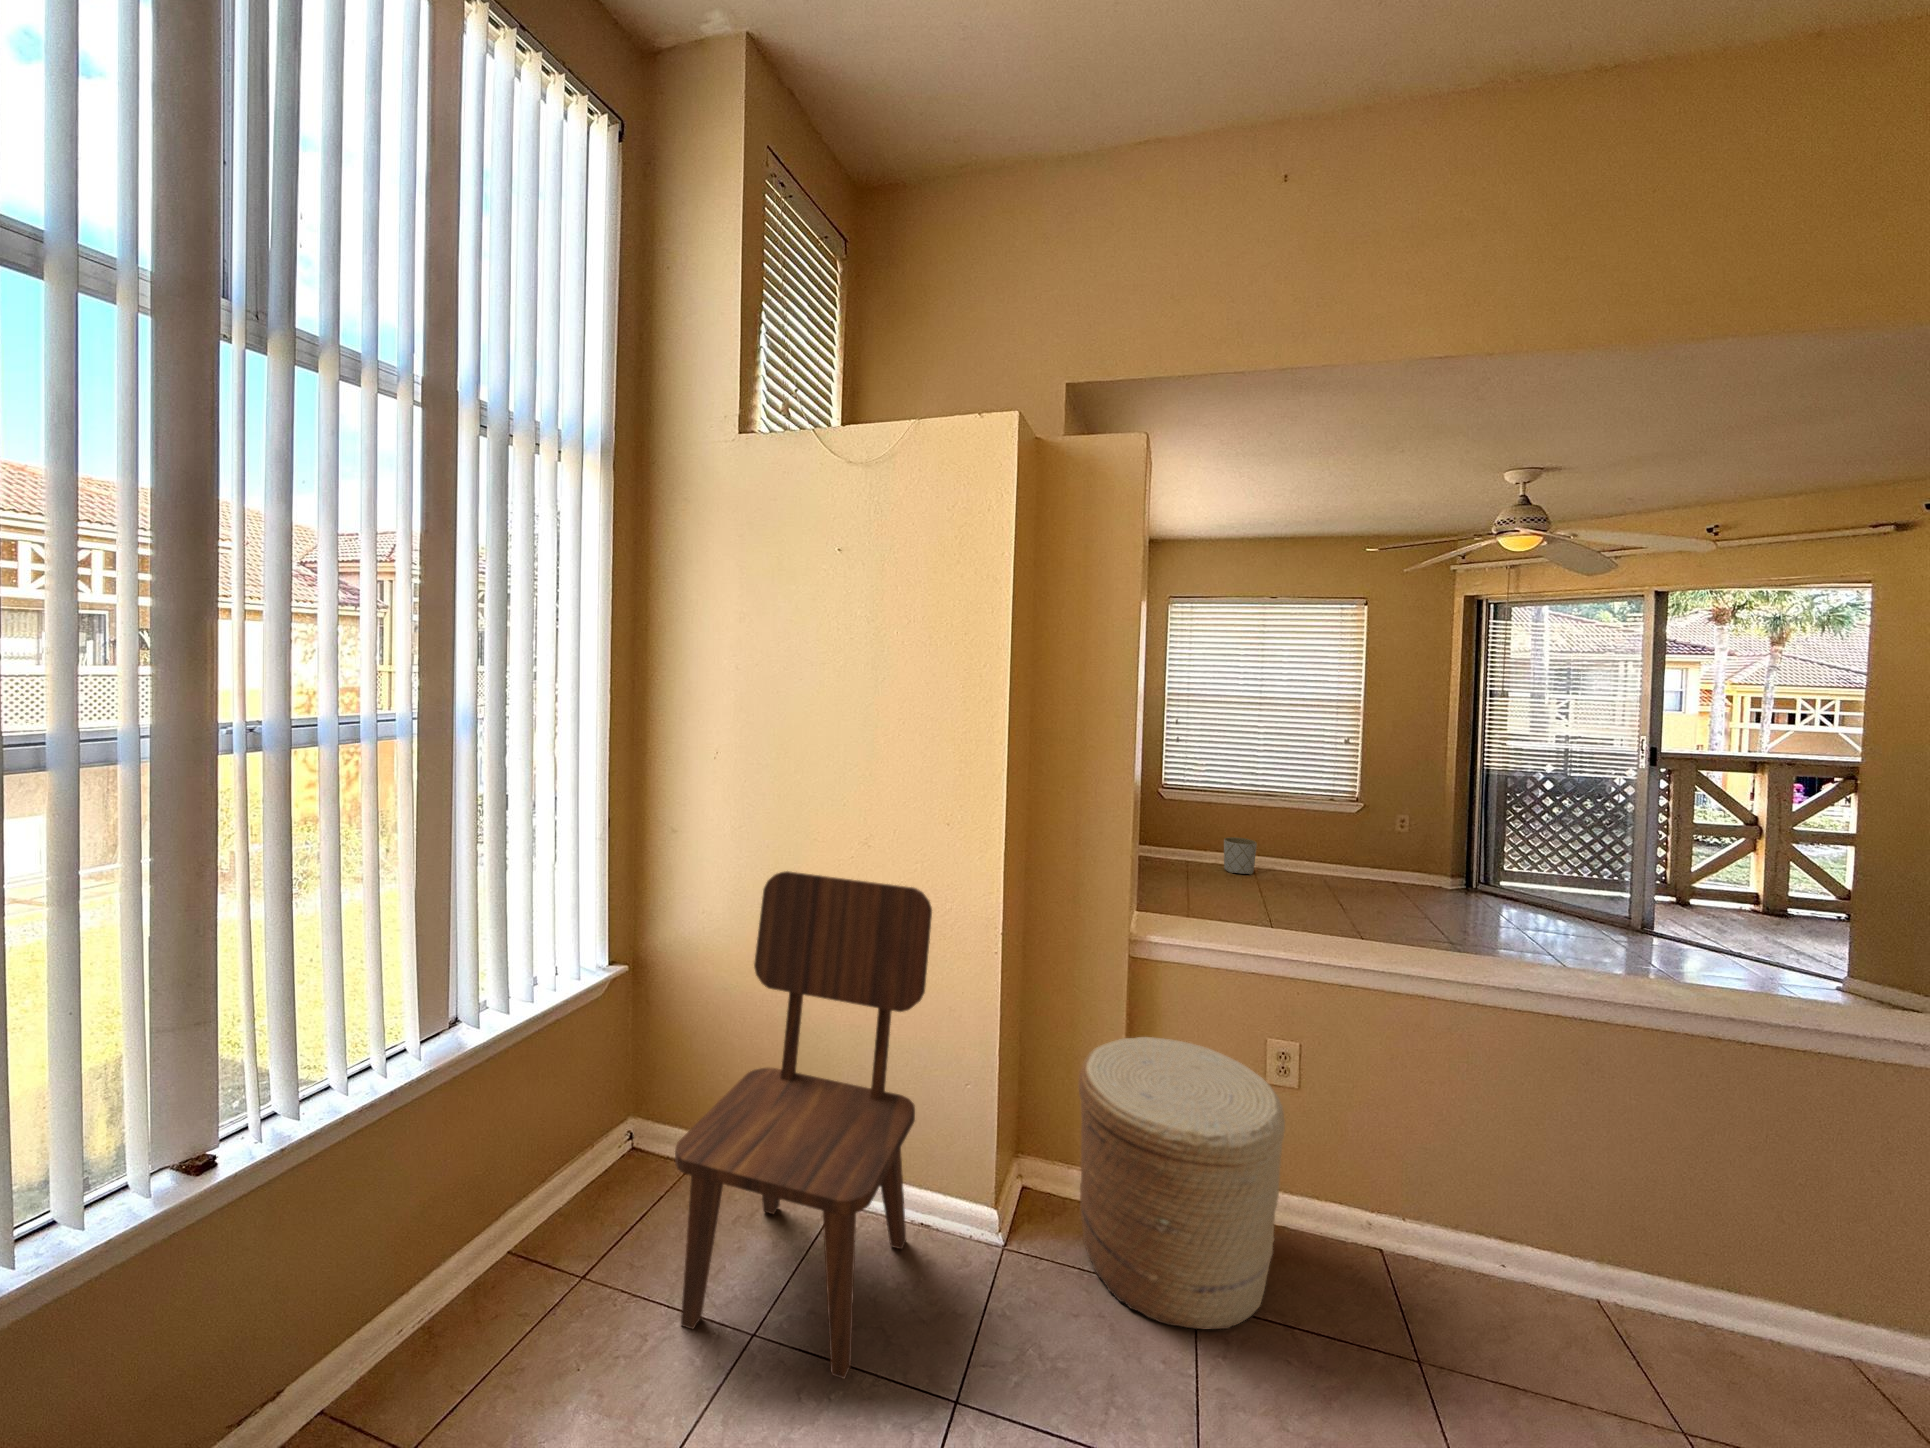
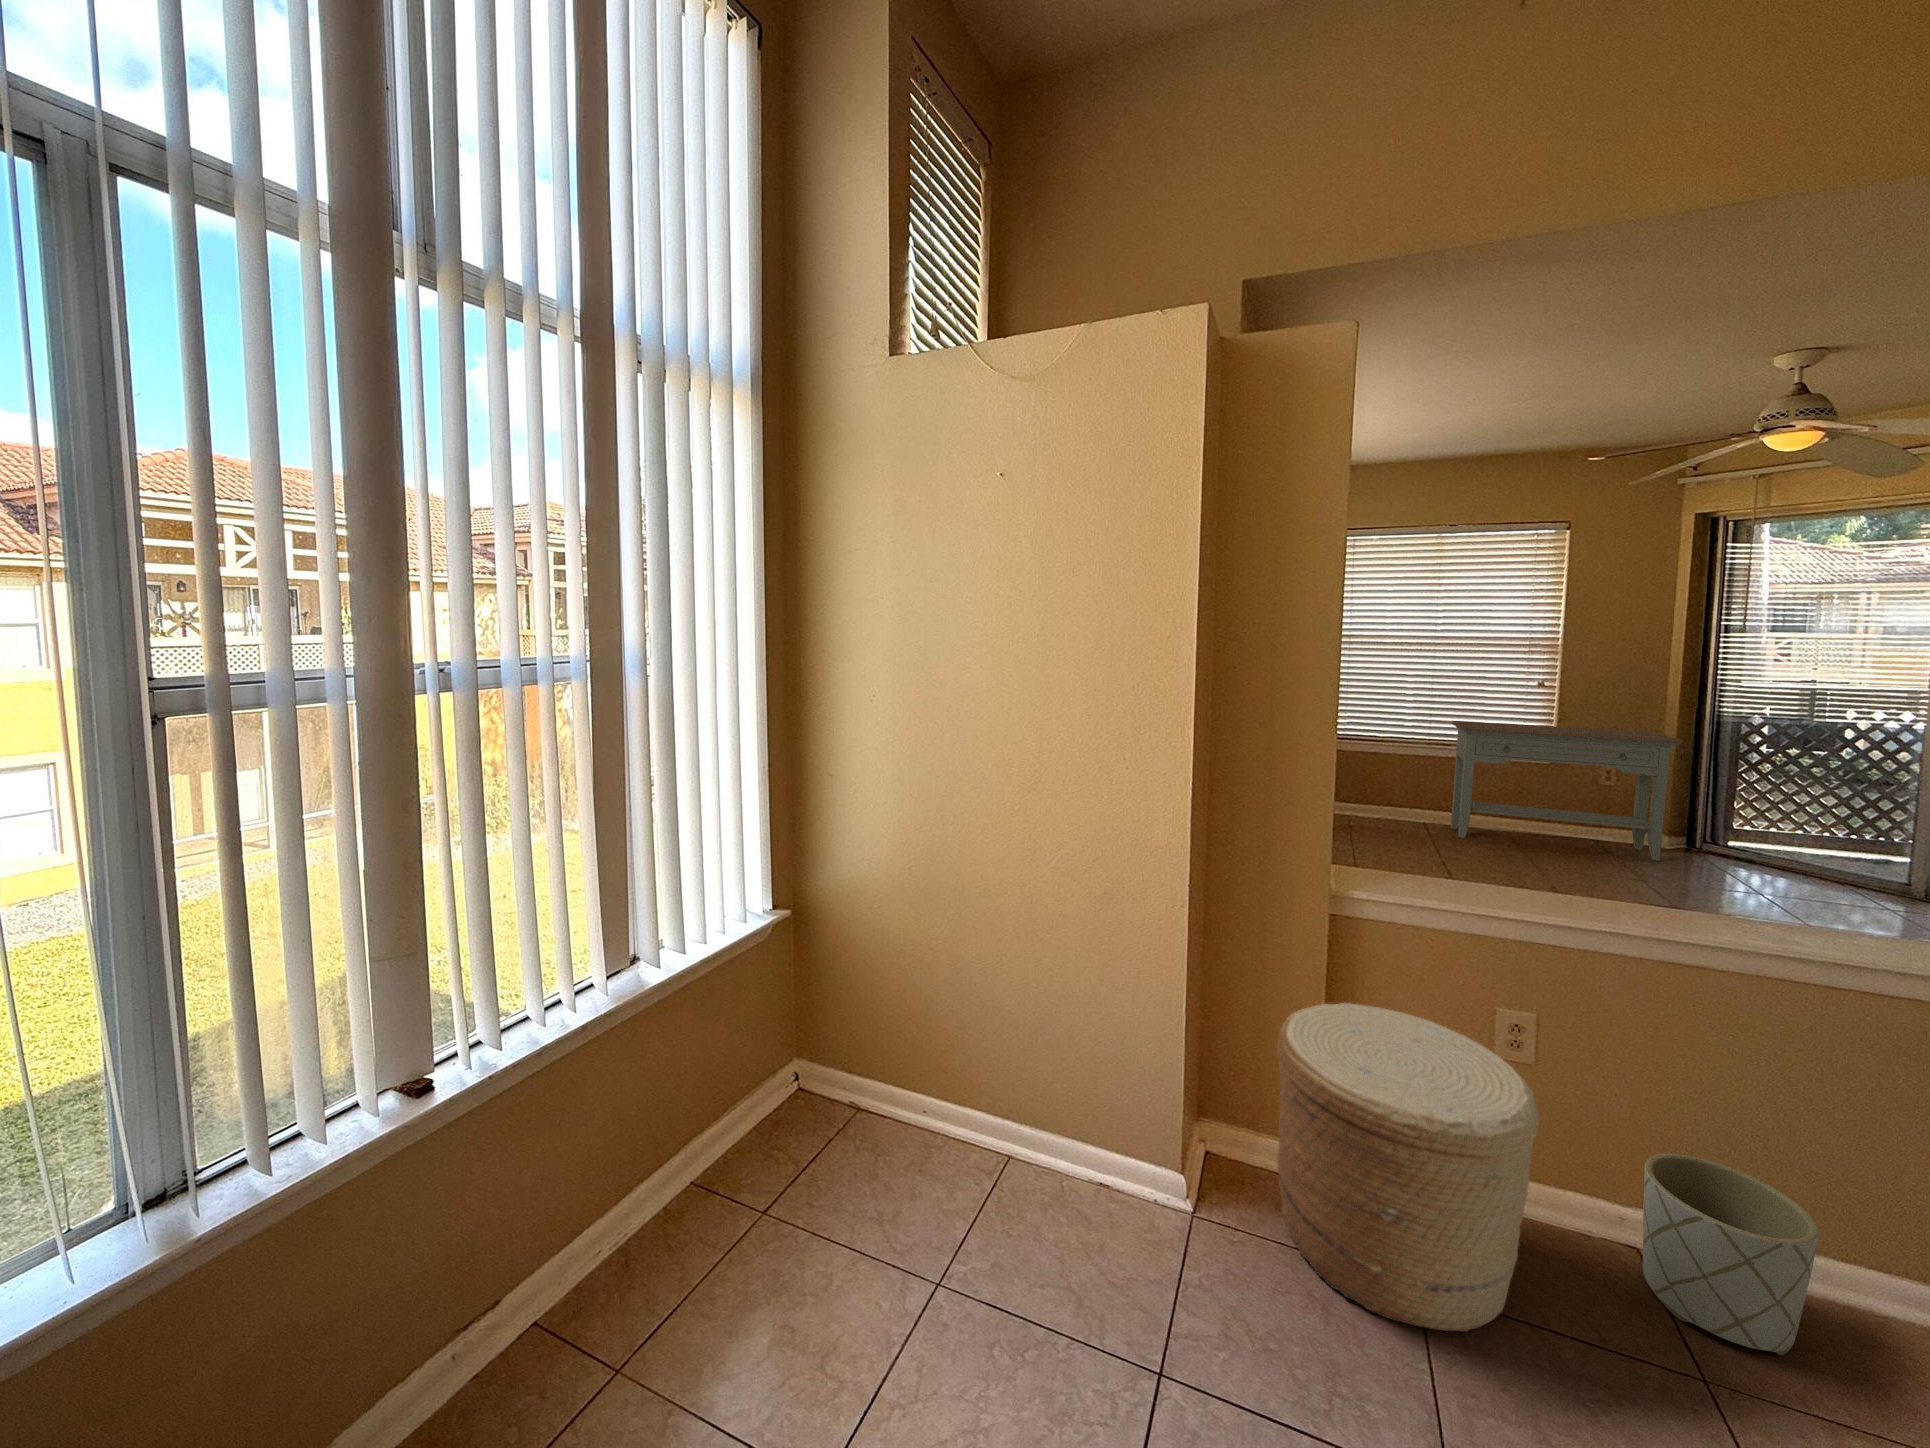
console table: none [1278,773,1462,901] -> present [1451,721,1684,861]
planter: present [1224,837,1257,875] -> present [1643,1154,1819,1355]
dining chair: present [675,871,932,1379] -> none [854,817,1112,1343]

